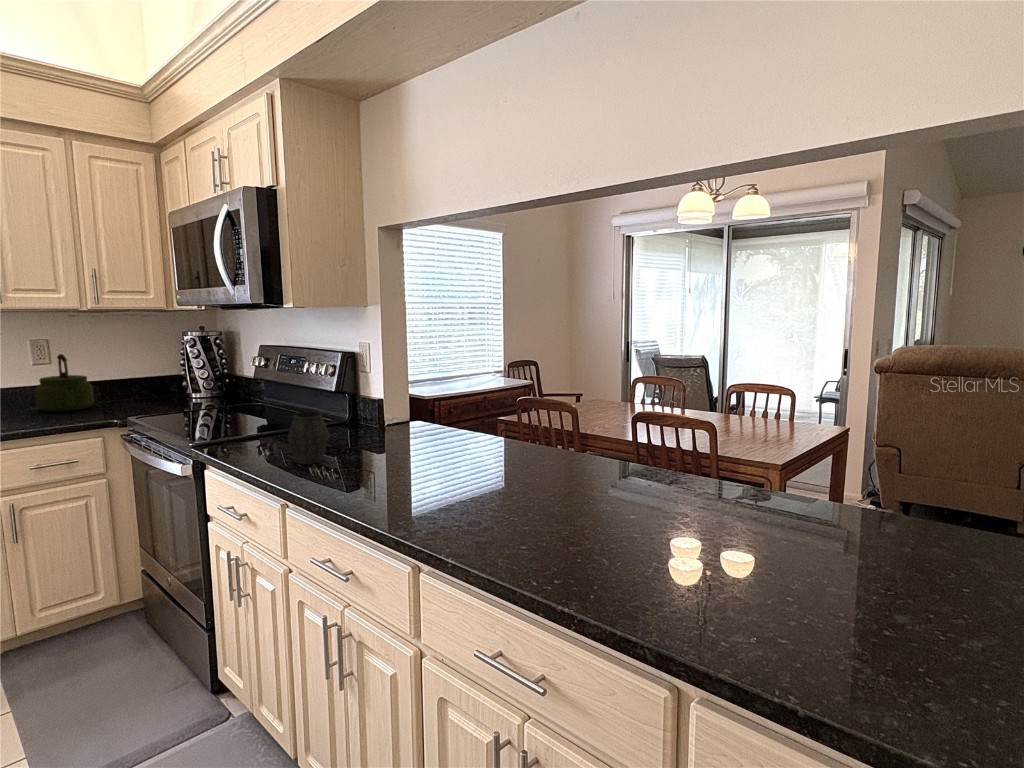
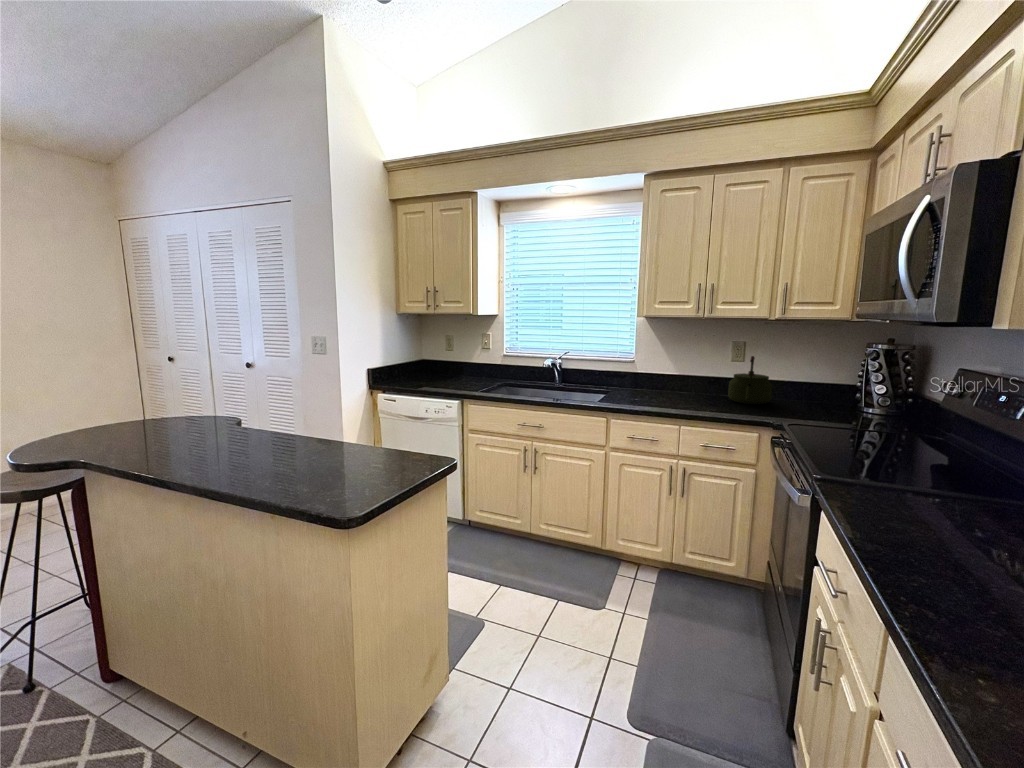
mug: present [287,412,329,464] -> none [916,468,998,552]

